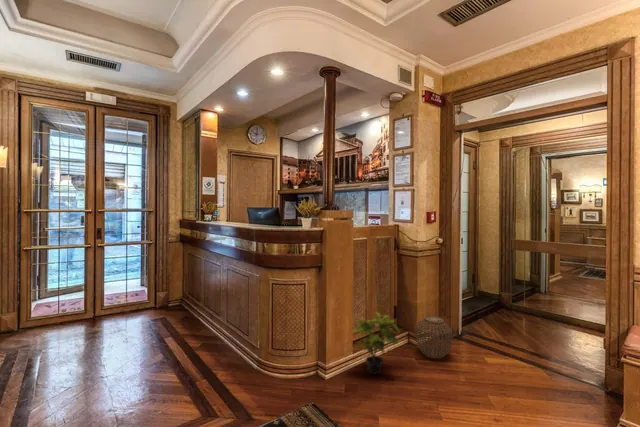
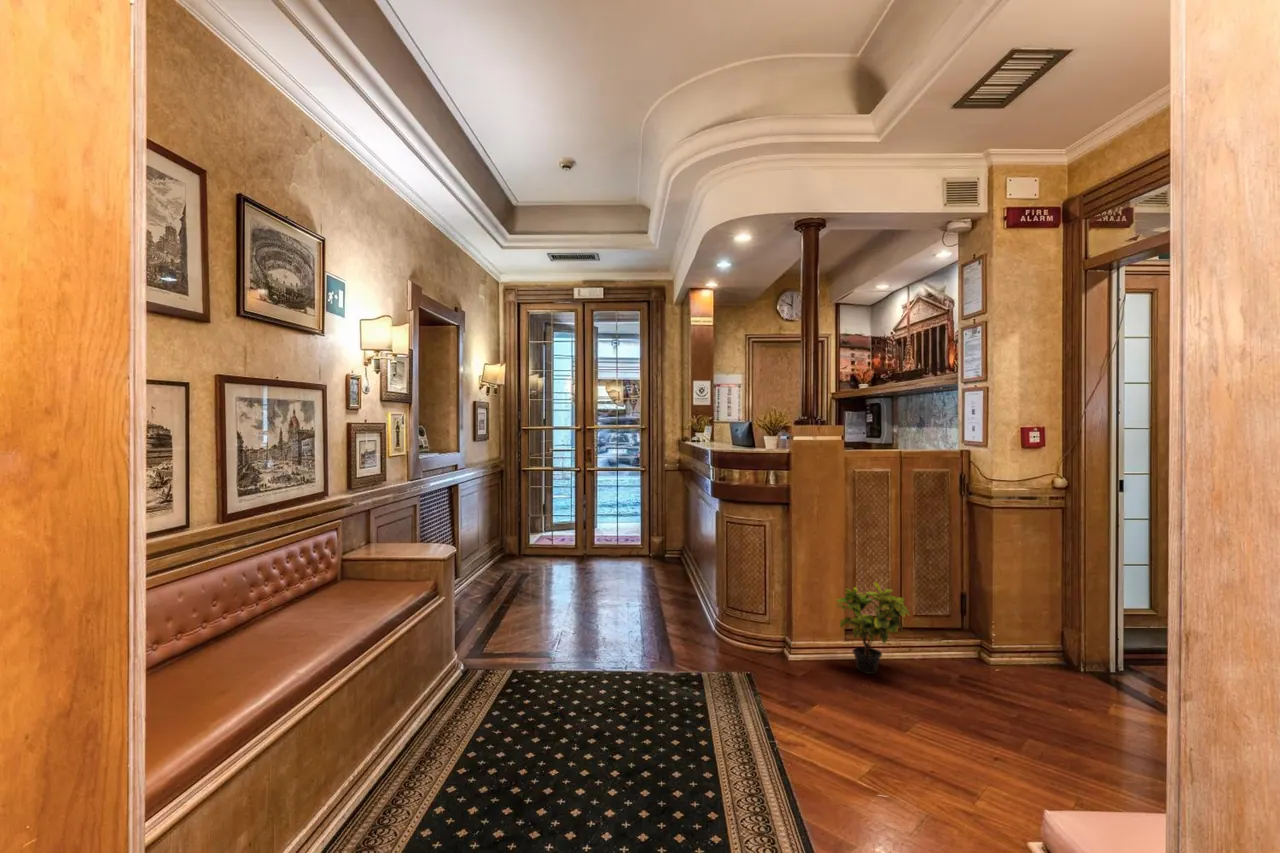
woven basket: present [416,316,453,358] -> none [973,613,1046,689]

